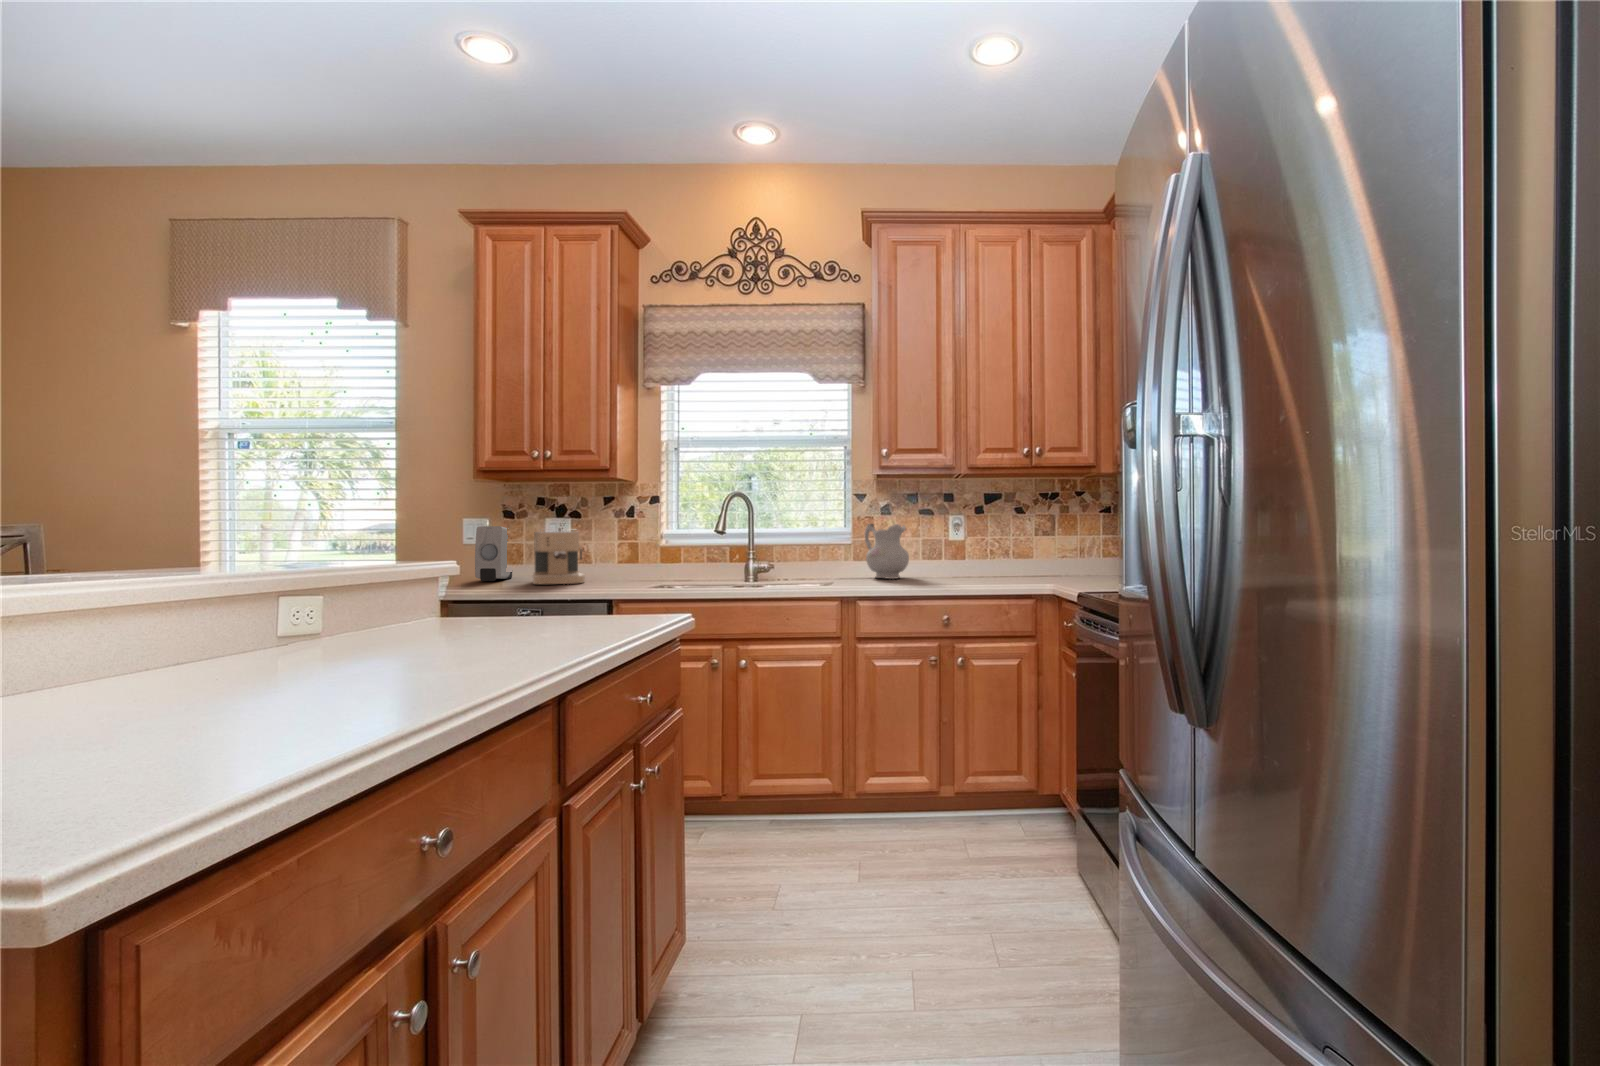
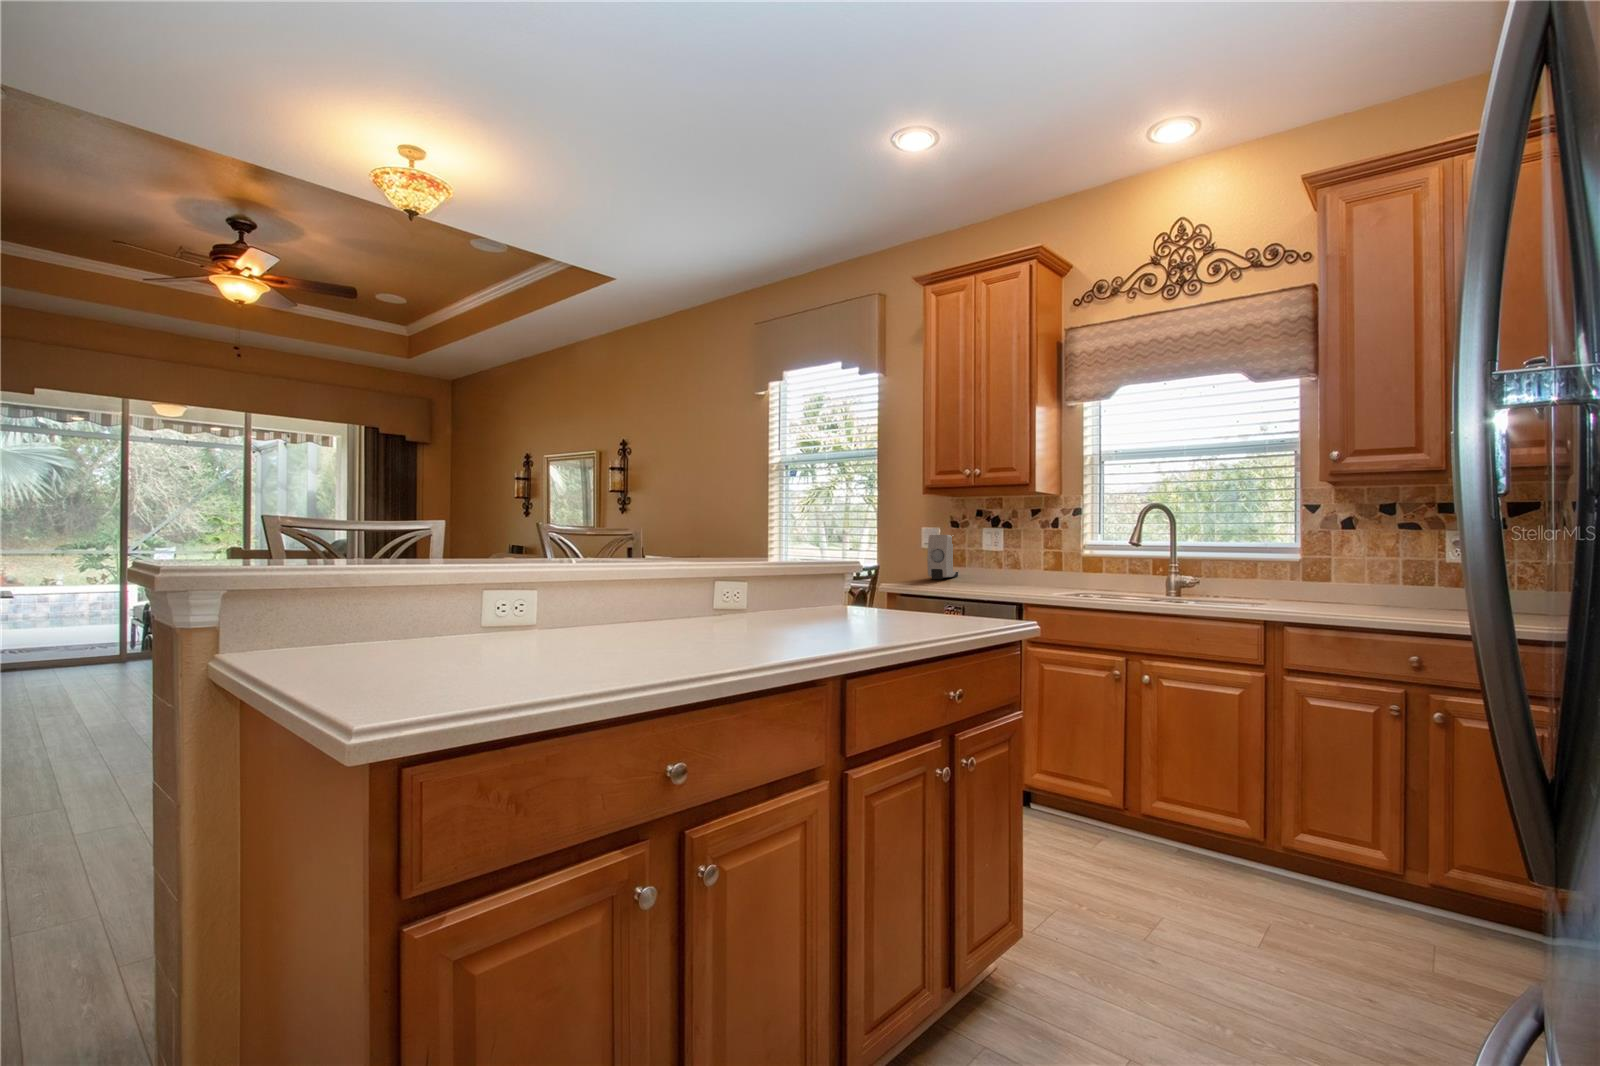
ceramic pitcher: present [865,524,909,579] -> none [1318,537,1382,603]
coffee maker: present [532,528,585,584] -> none [967,538,1012,586]

